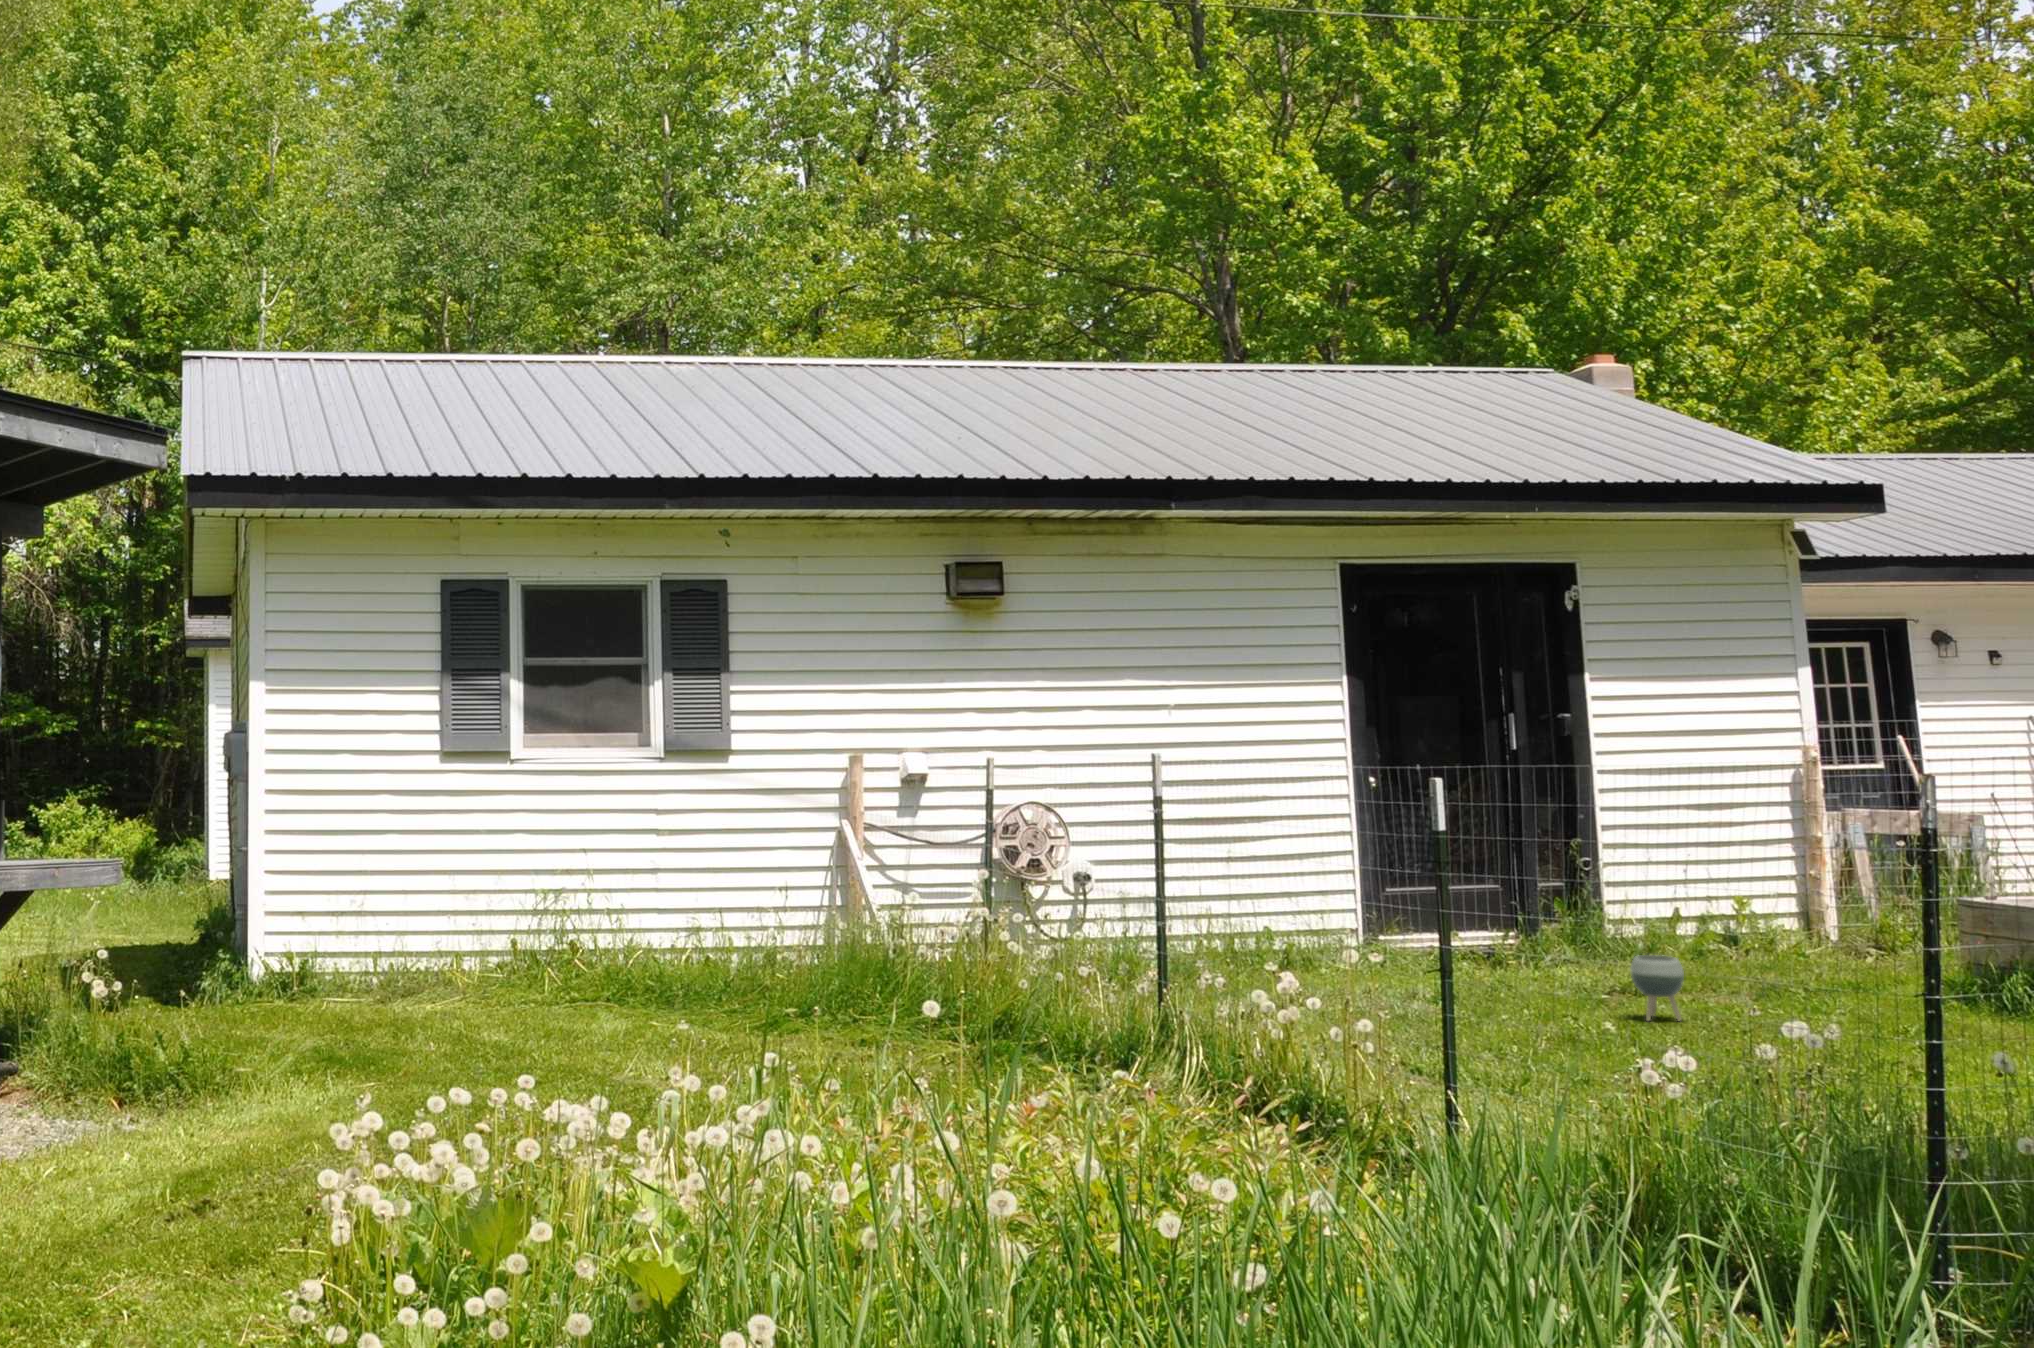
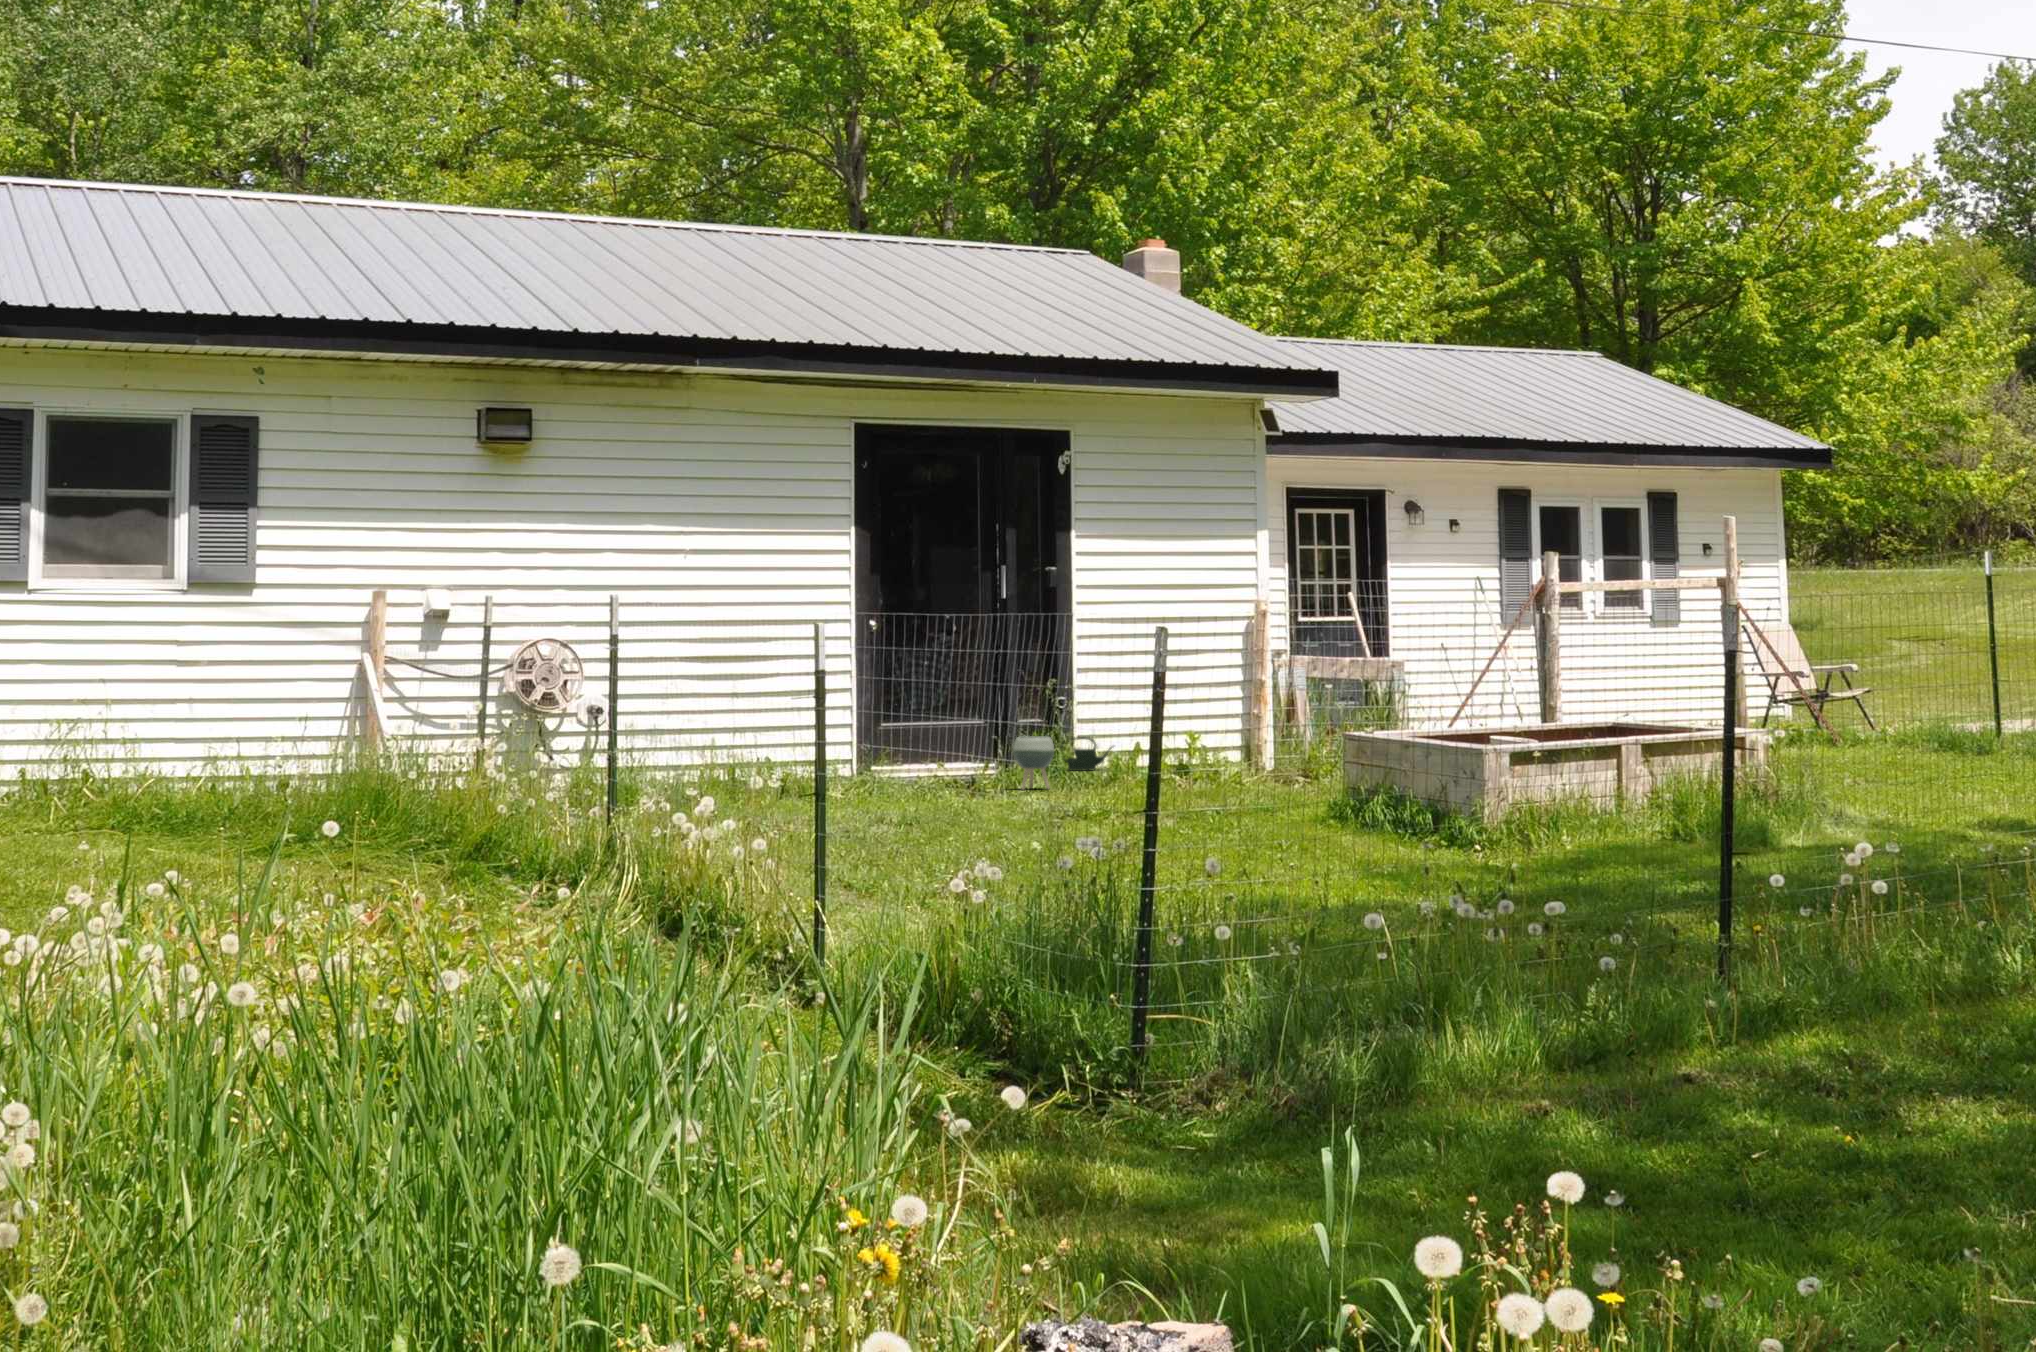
watering can: none [1609,915,1678,954] -> present [1061,737,1113,771]

